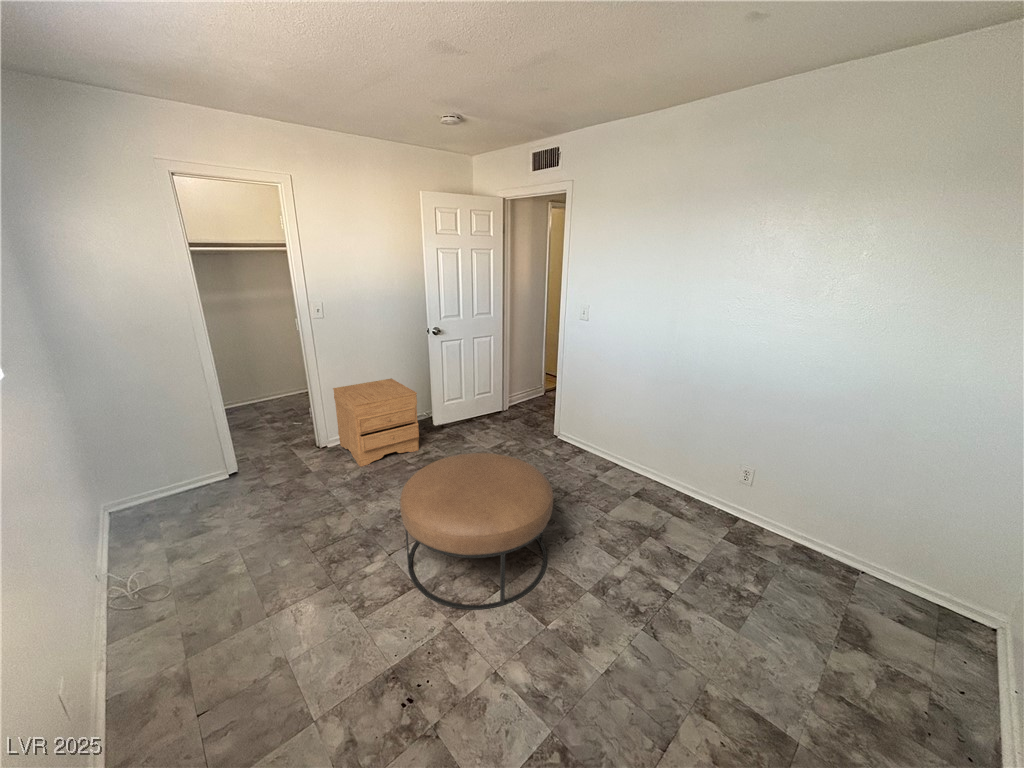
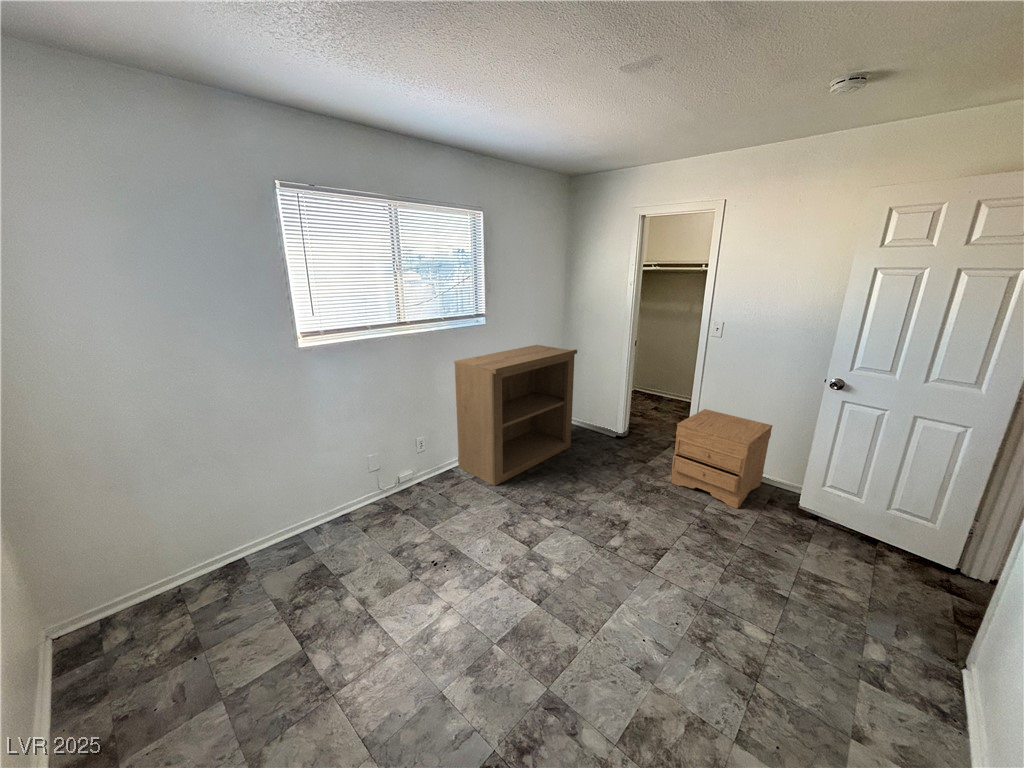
bookshelf: none [29,366,242,679] -> present [454,345,577,486]
ottoman: present [400,453,553,610] -> none [506,477,663,644]

